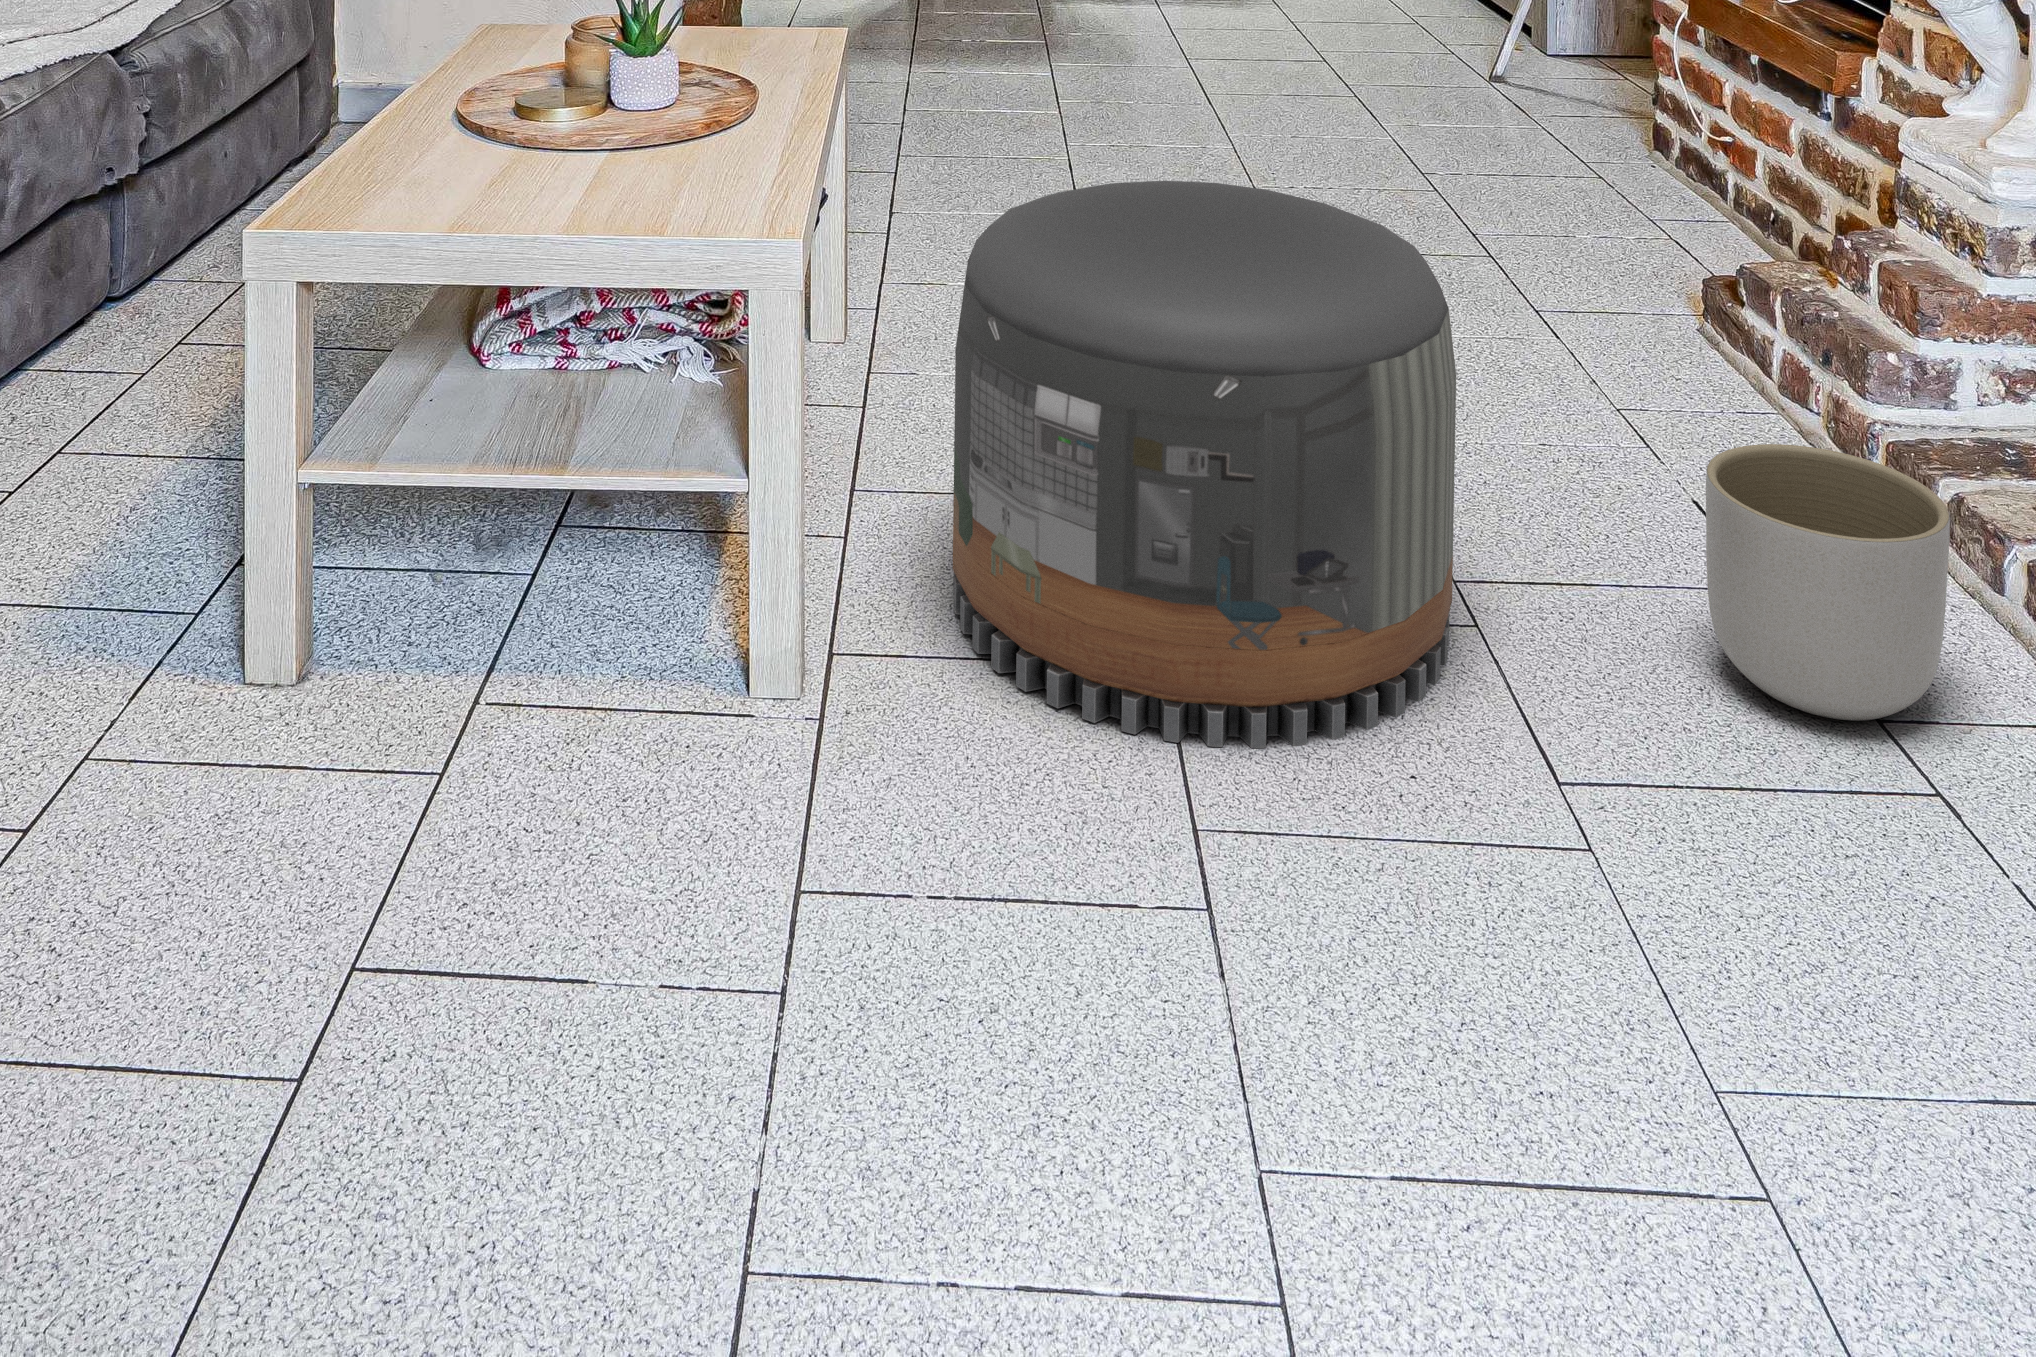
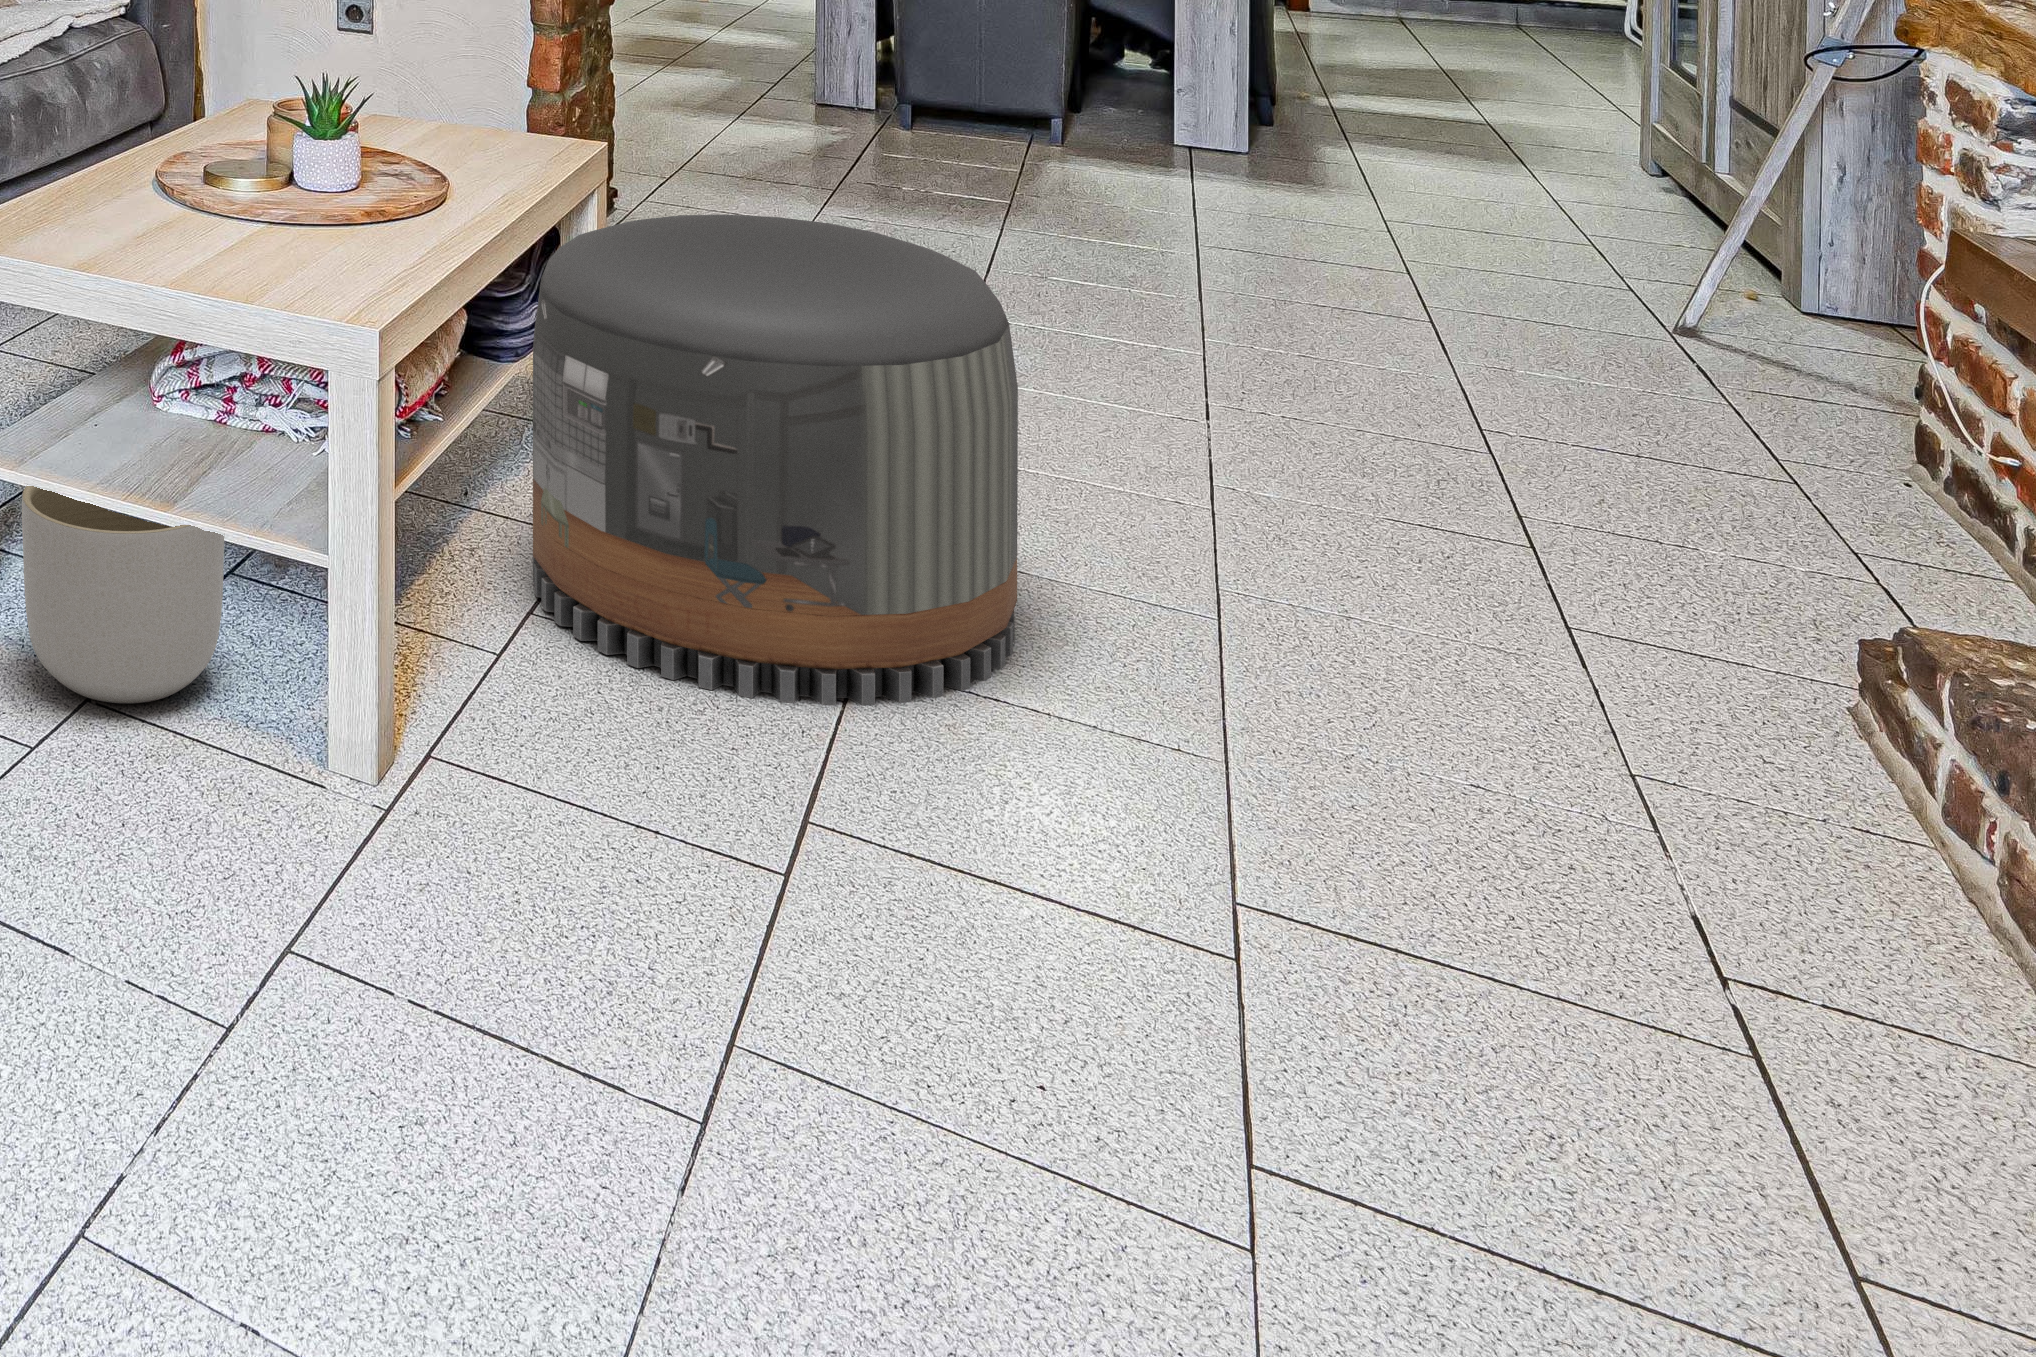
planter: present [1706,444,1950,721] -> present [22,486,224,704]

